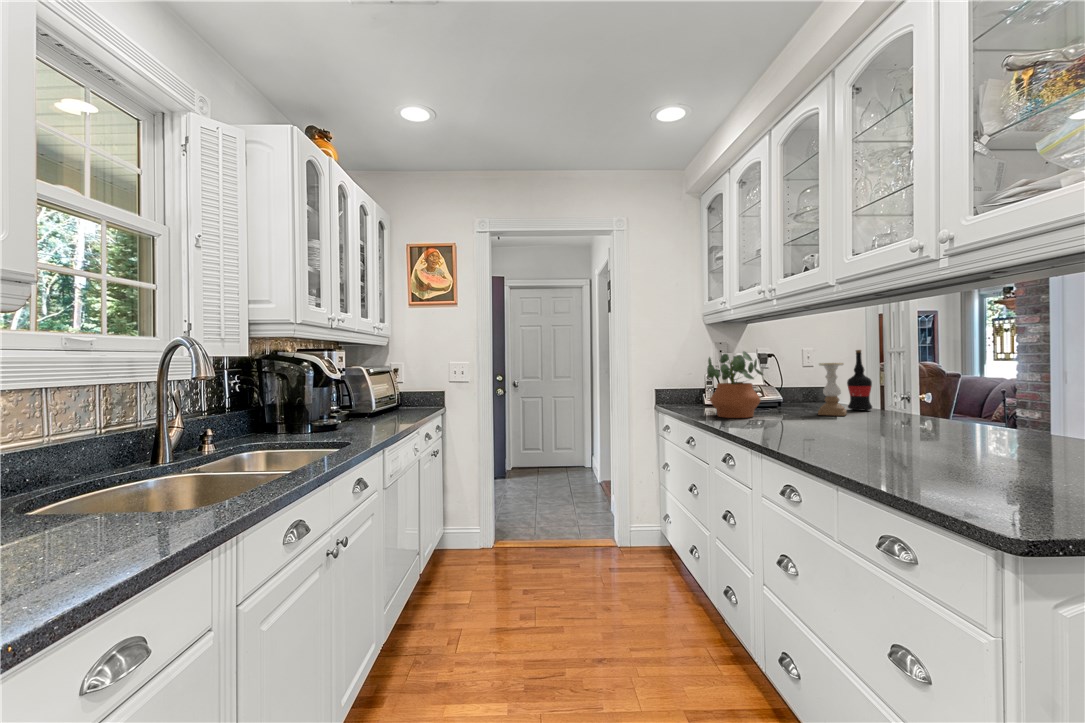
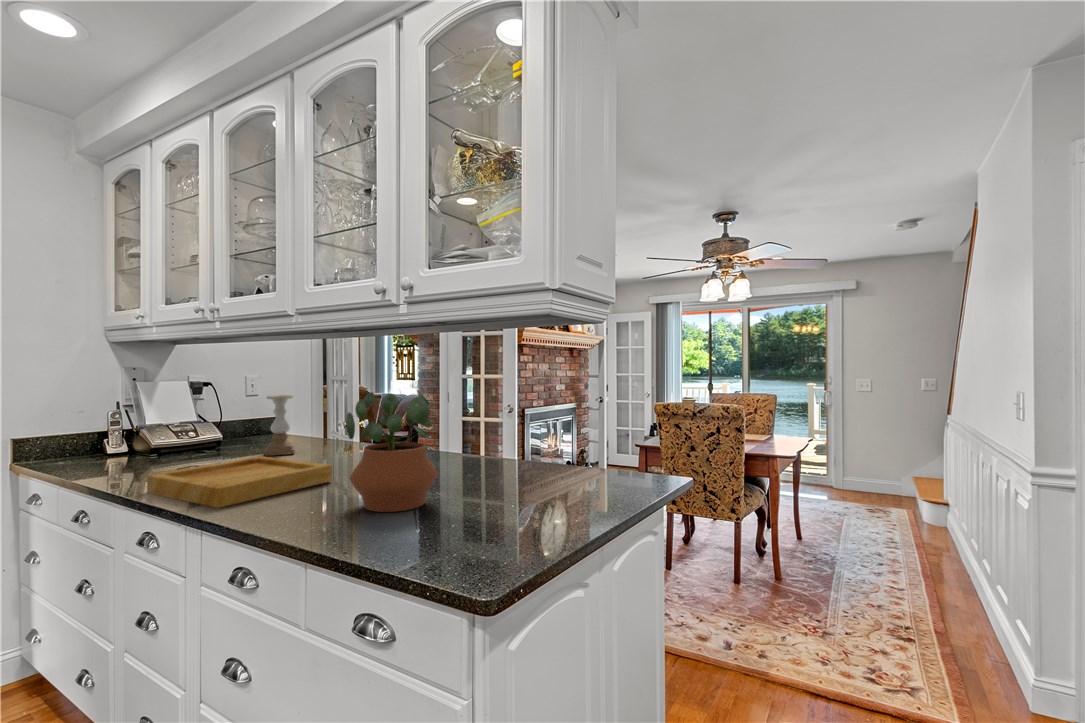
wine bottle: present [847,350,872,410] -> none [294,380,319,444]
potted plant: present [707,351,763,418] -> present [346,390,438,512]
tray: none [726,411,875,441] -> present [147,456,332,508]

